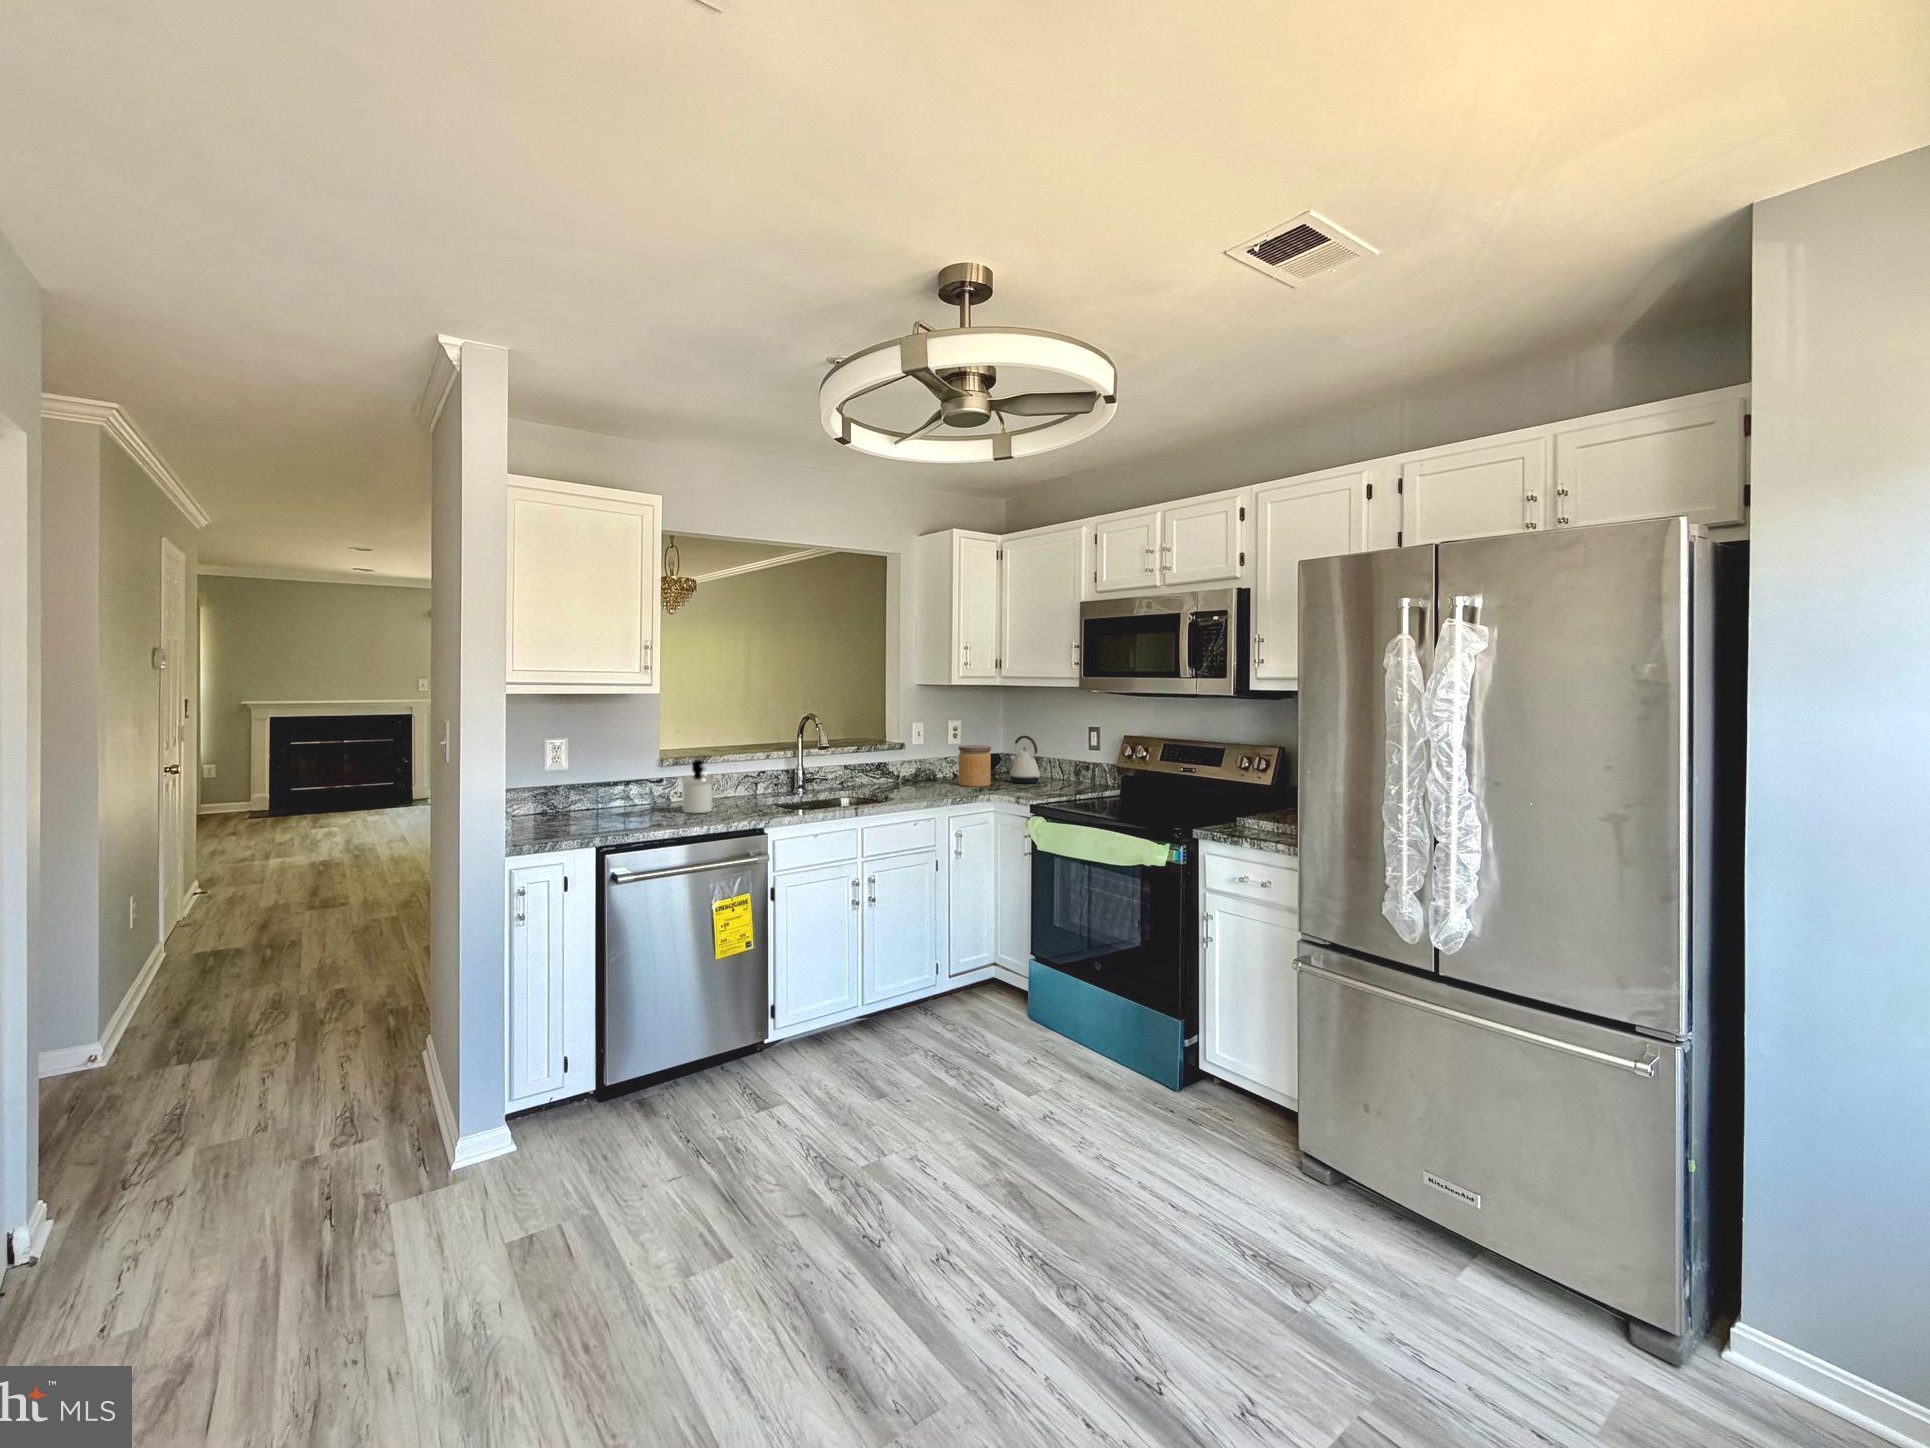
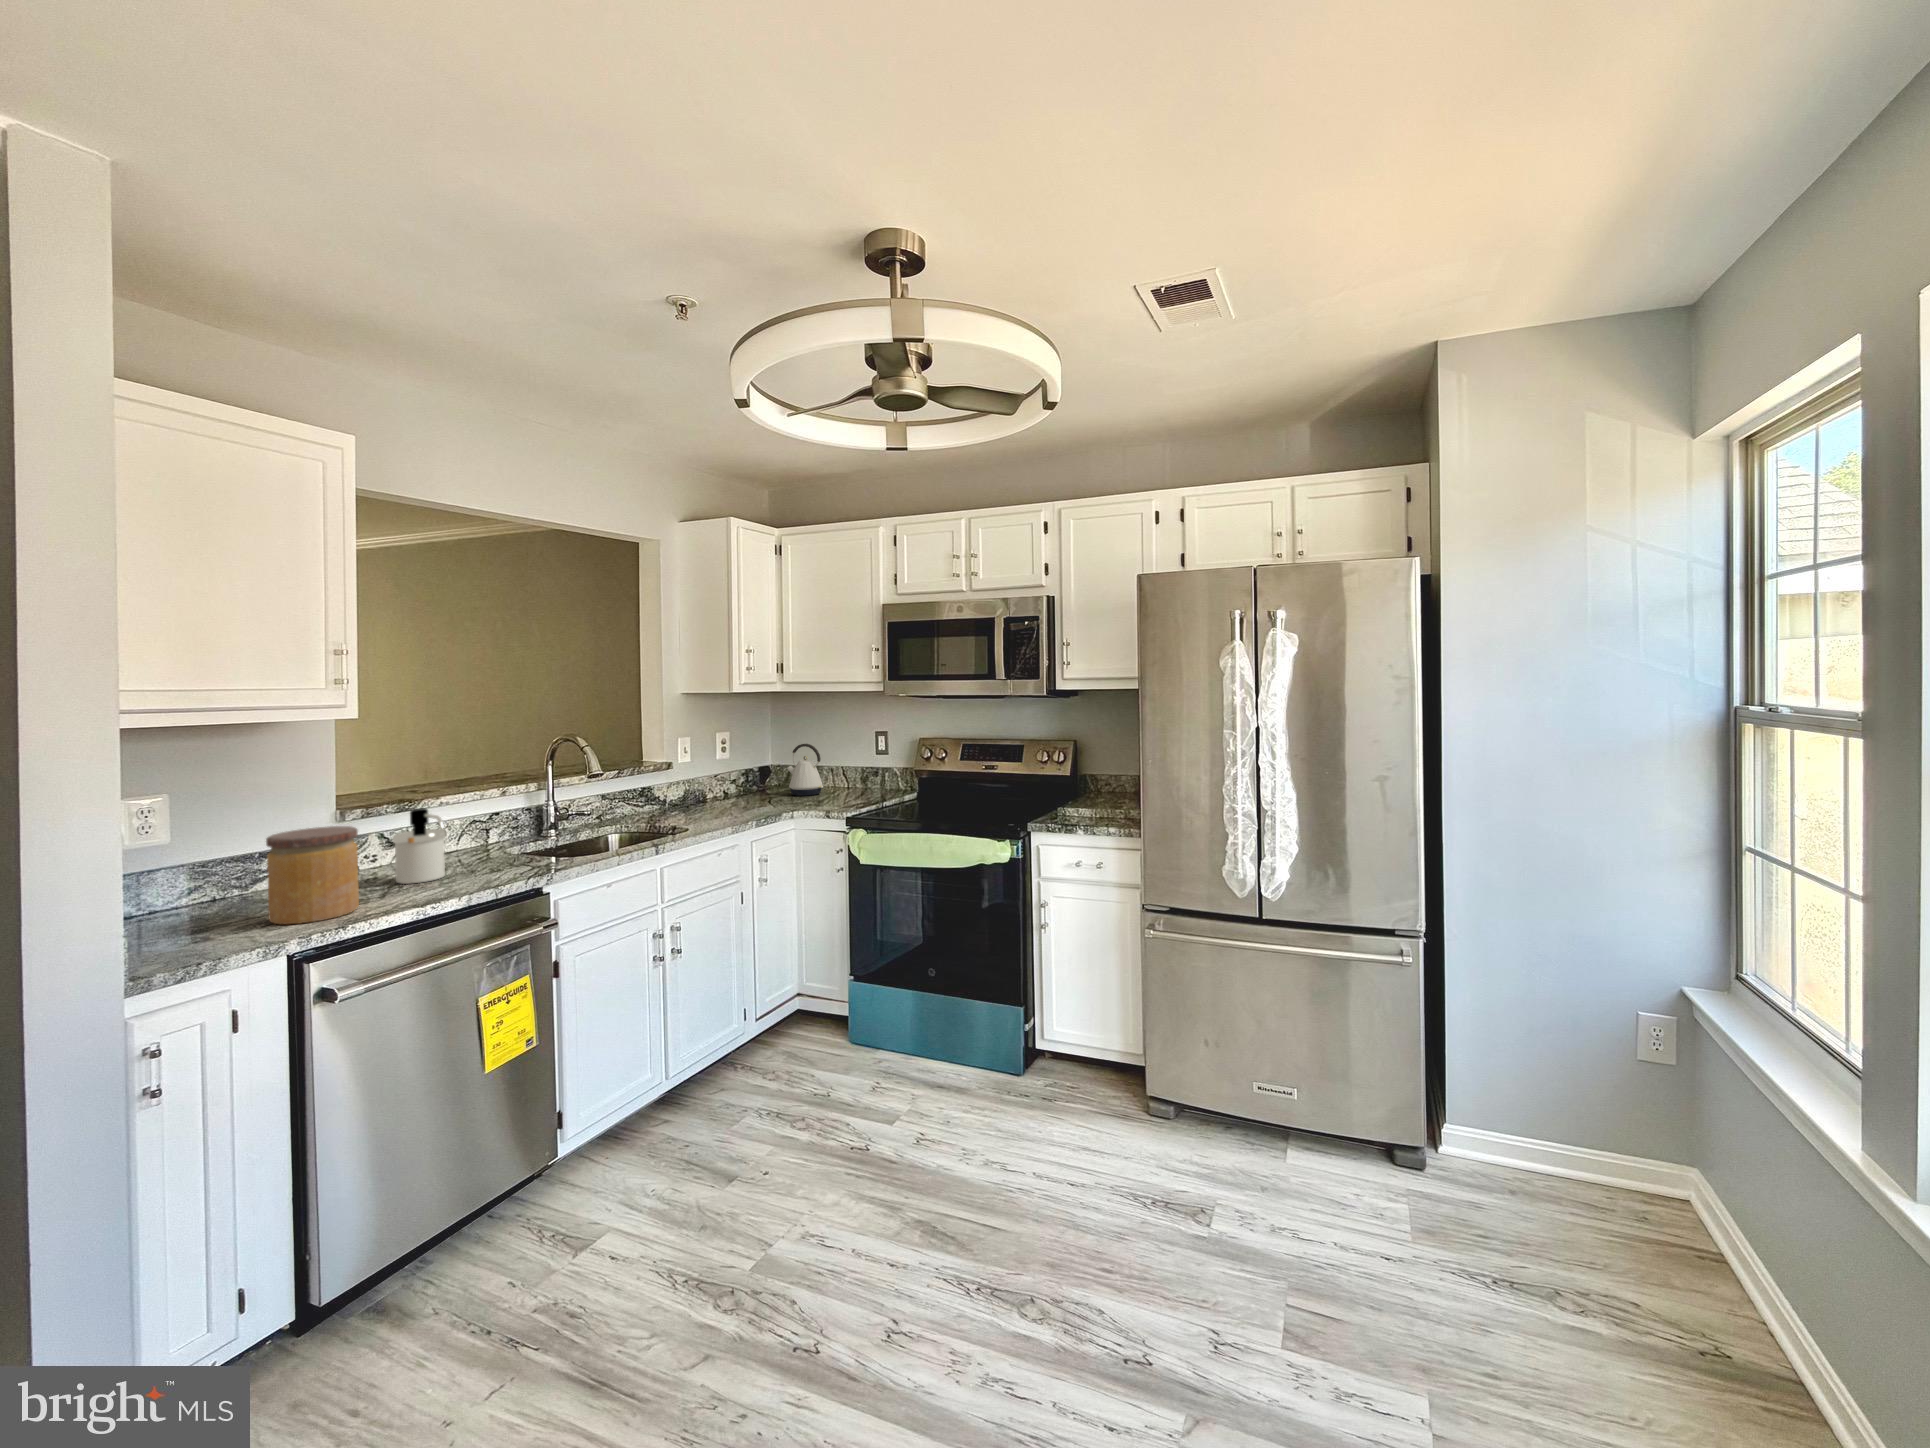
jar: present [959,745,991,787] -> present [266,826,359,925]

